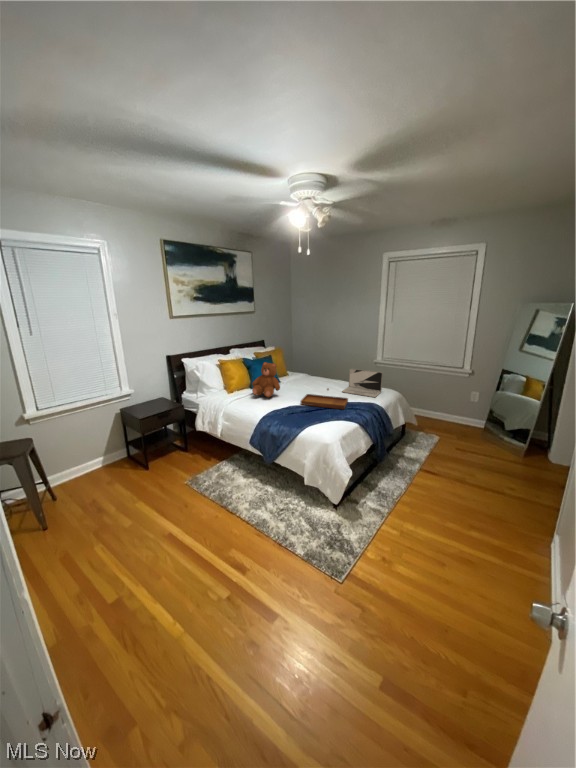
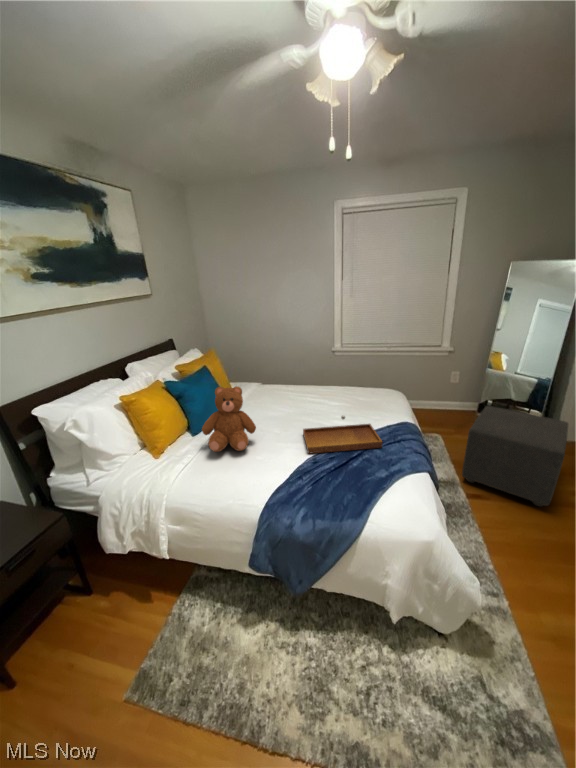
laptop: present [342,368,383,397] -> none [341,372,395,412]
ottoman: none [425,411,520,485] -> present [462,406,568,506]

